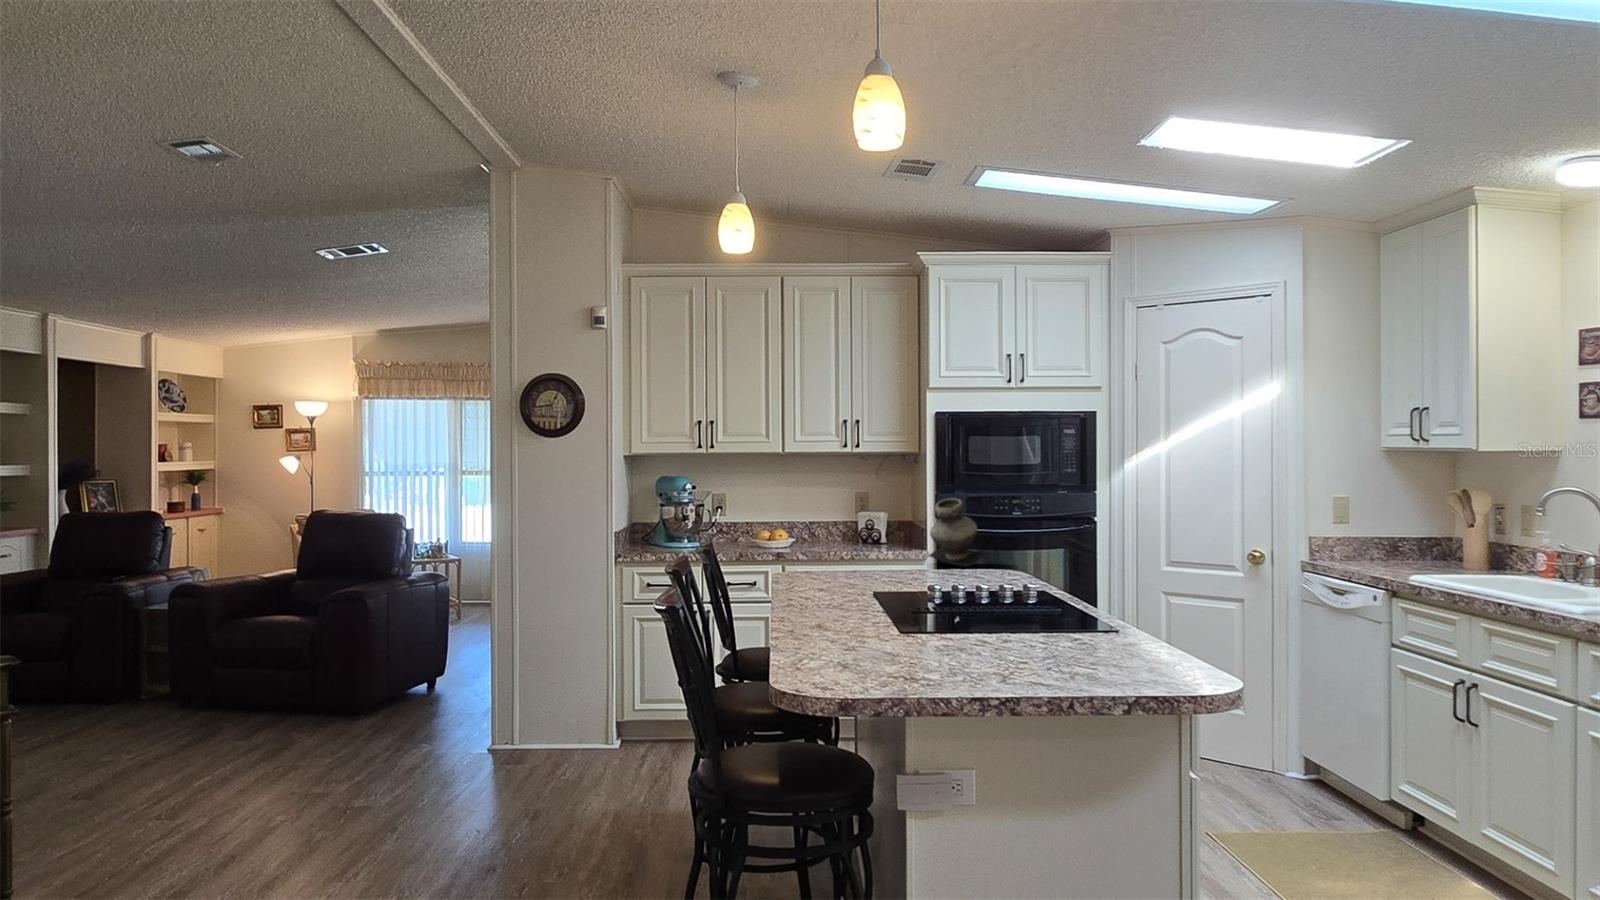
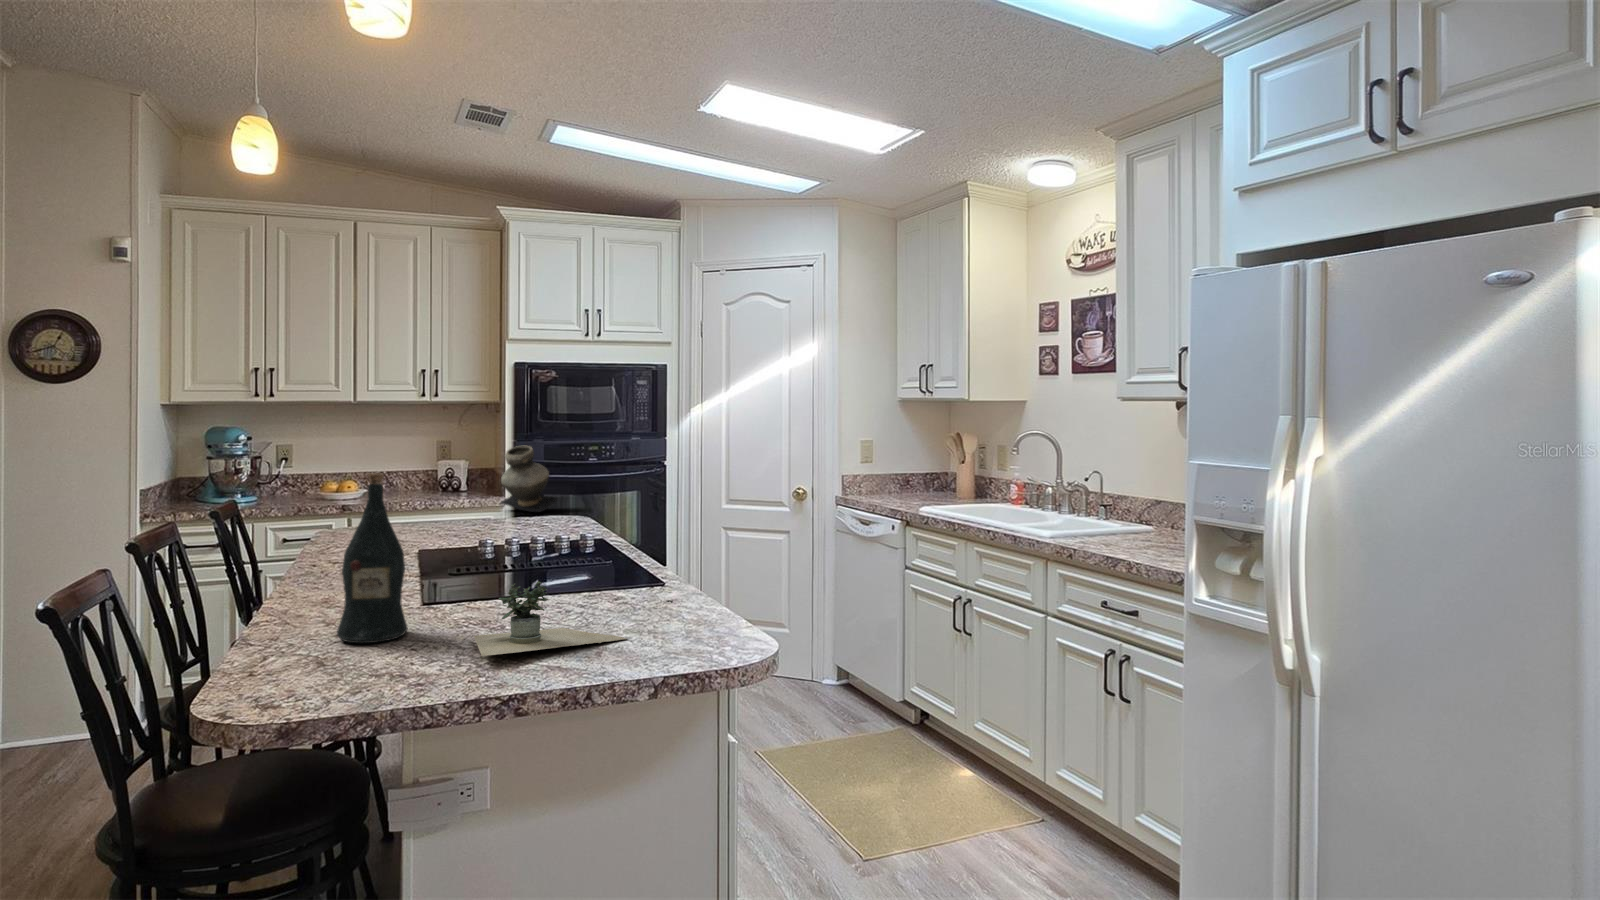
wine bottle: none [869,527,918,658] -> present [337,473,408,643]
potted plant: none [973,616,1135,670] -> present [474,581,673,656]

